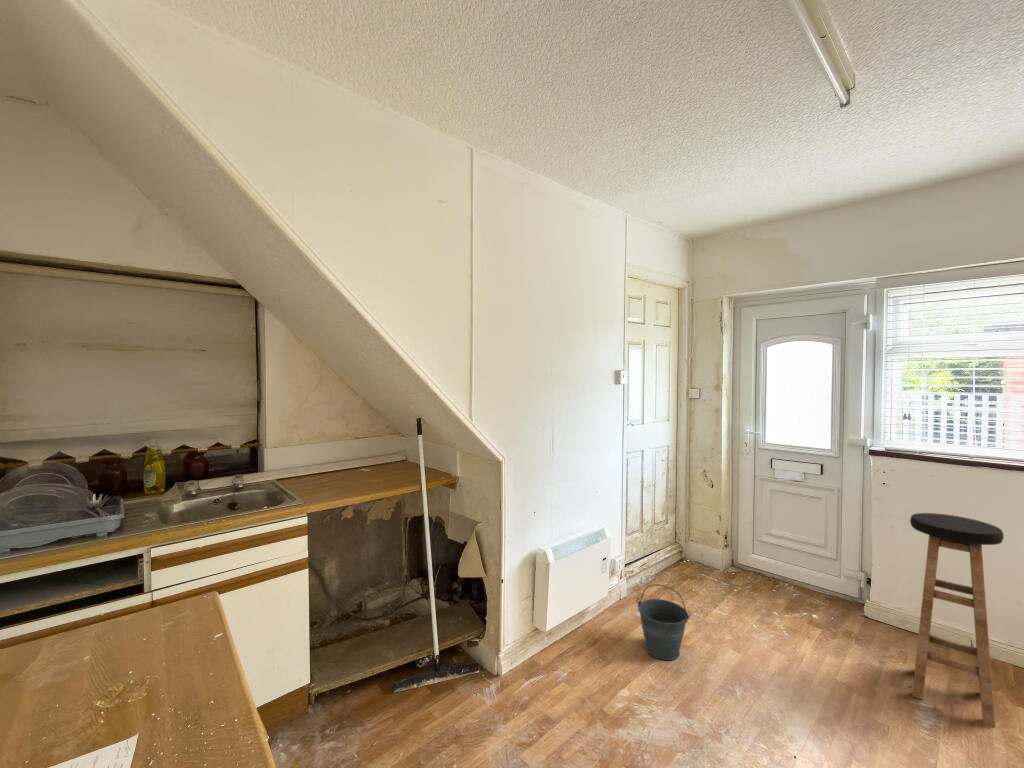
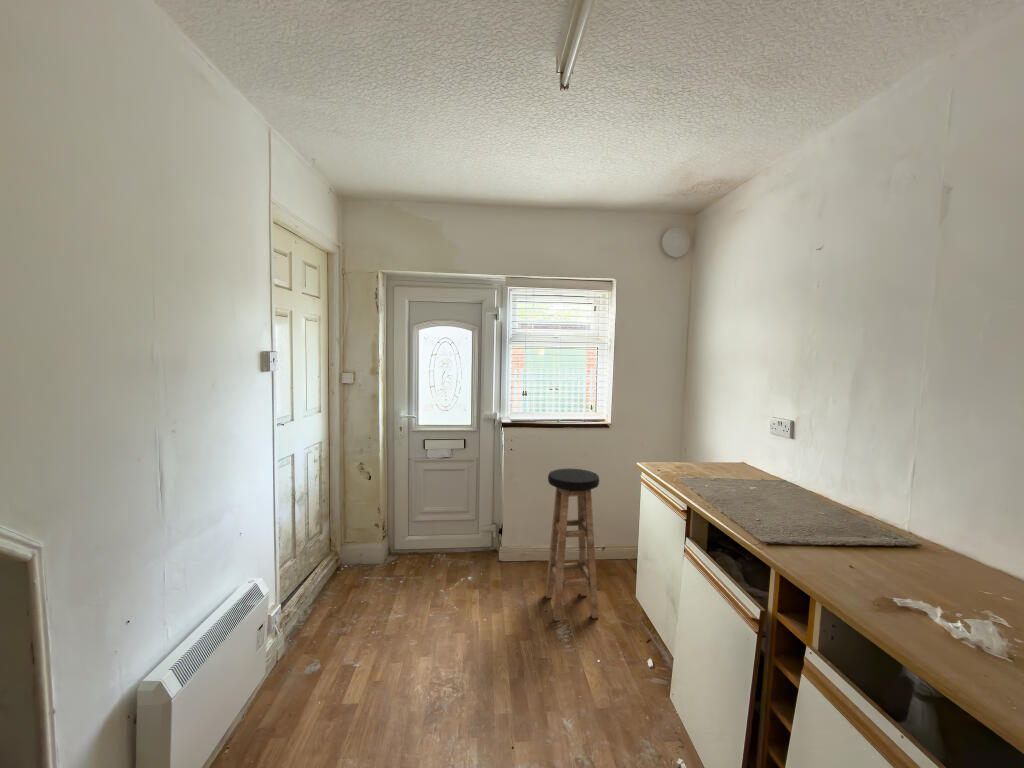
bucket: present [637,584,691,660] -> none [316,628,389,727]

